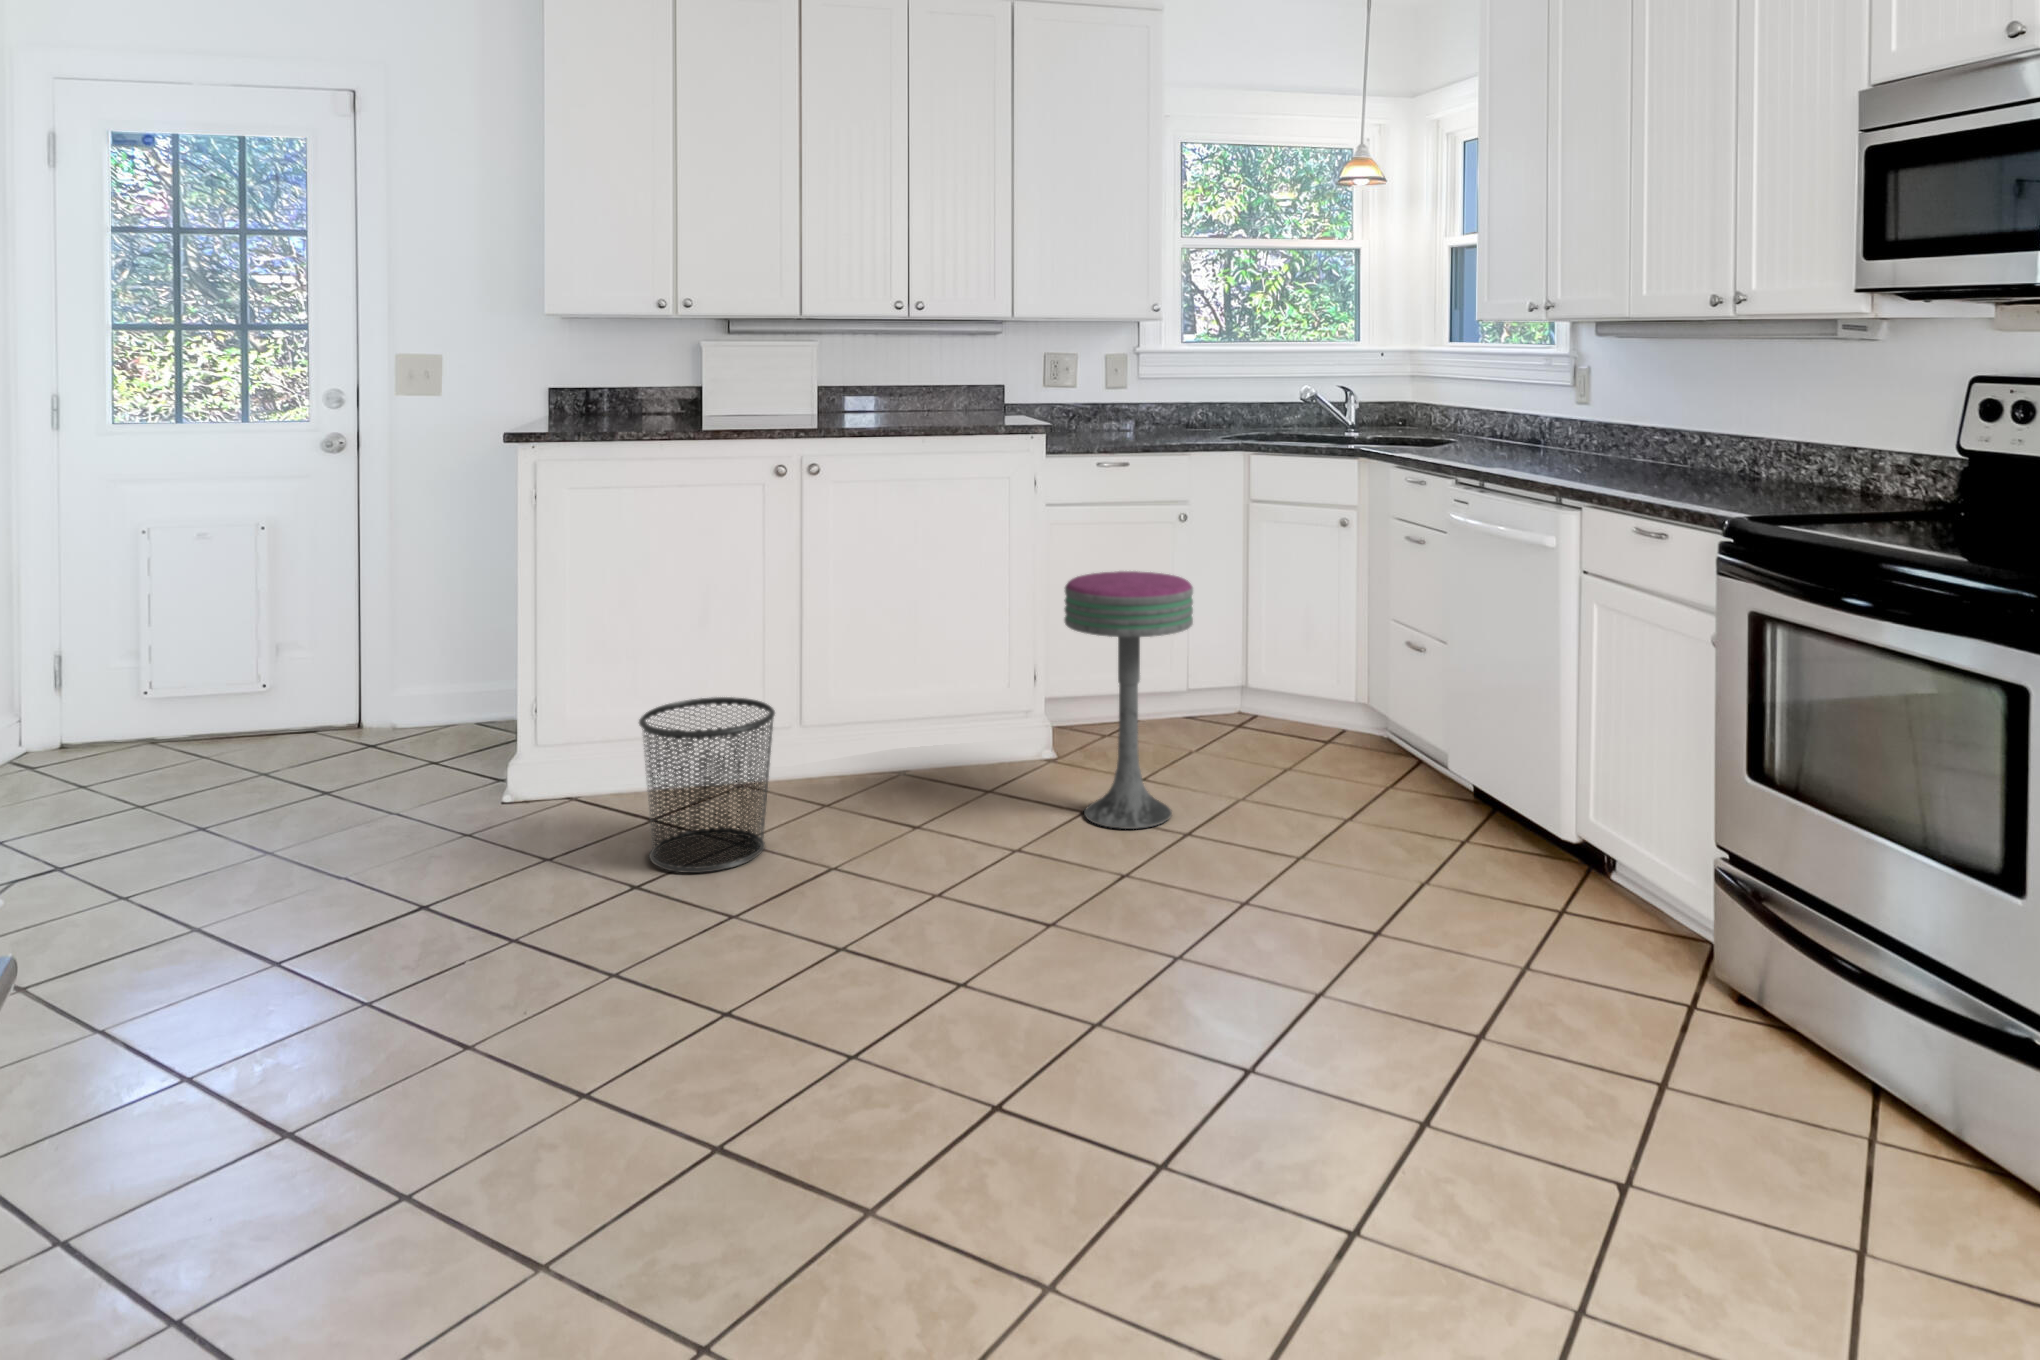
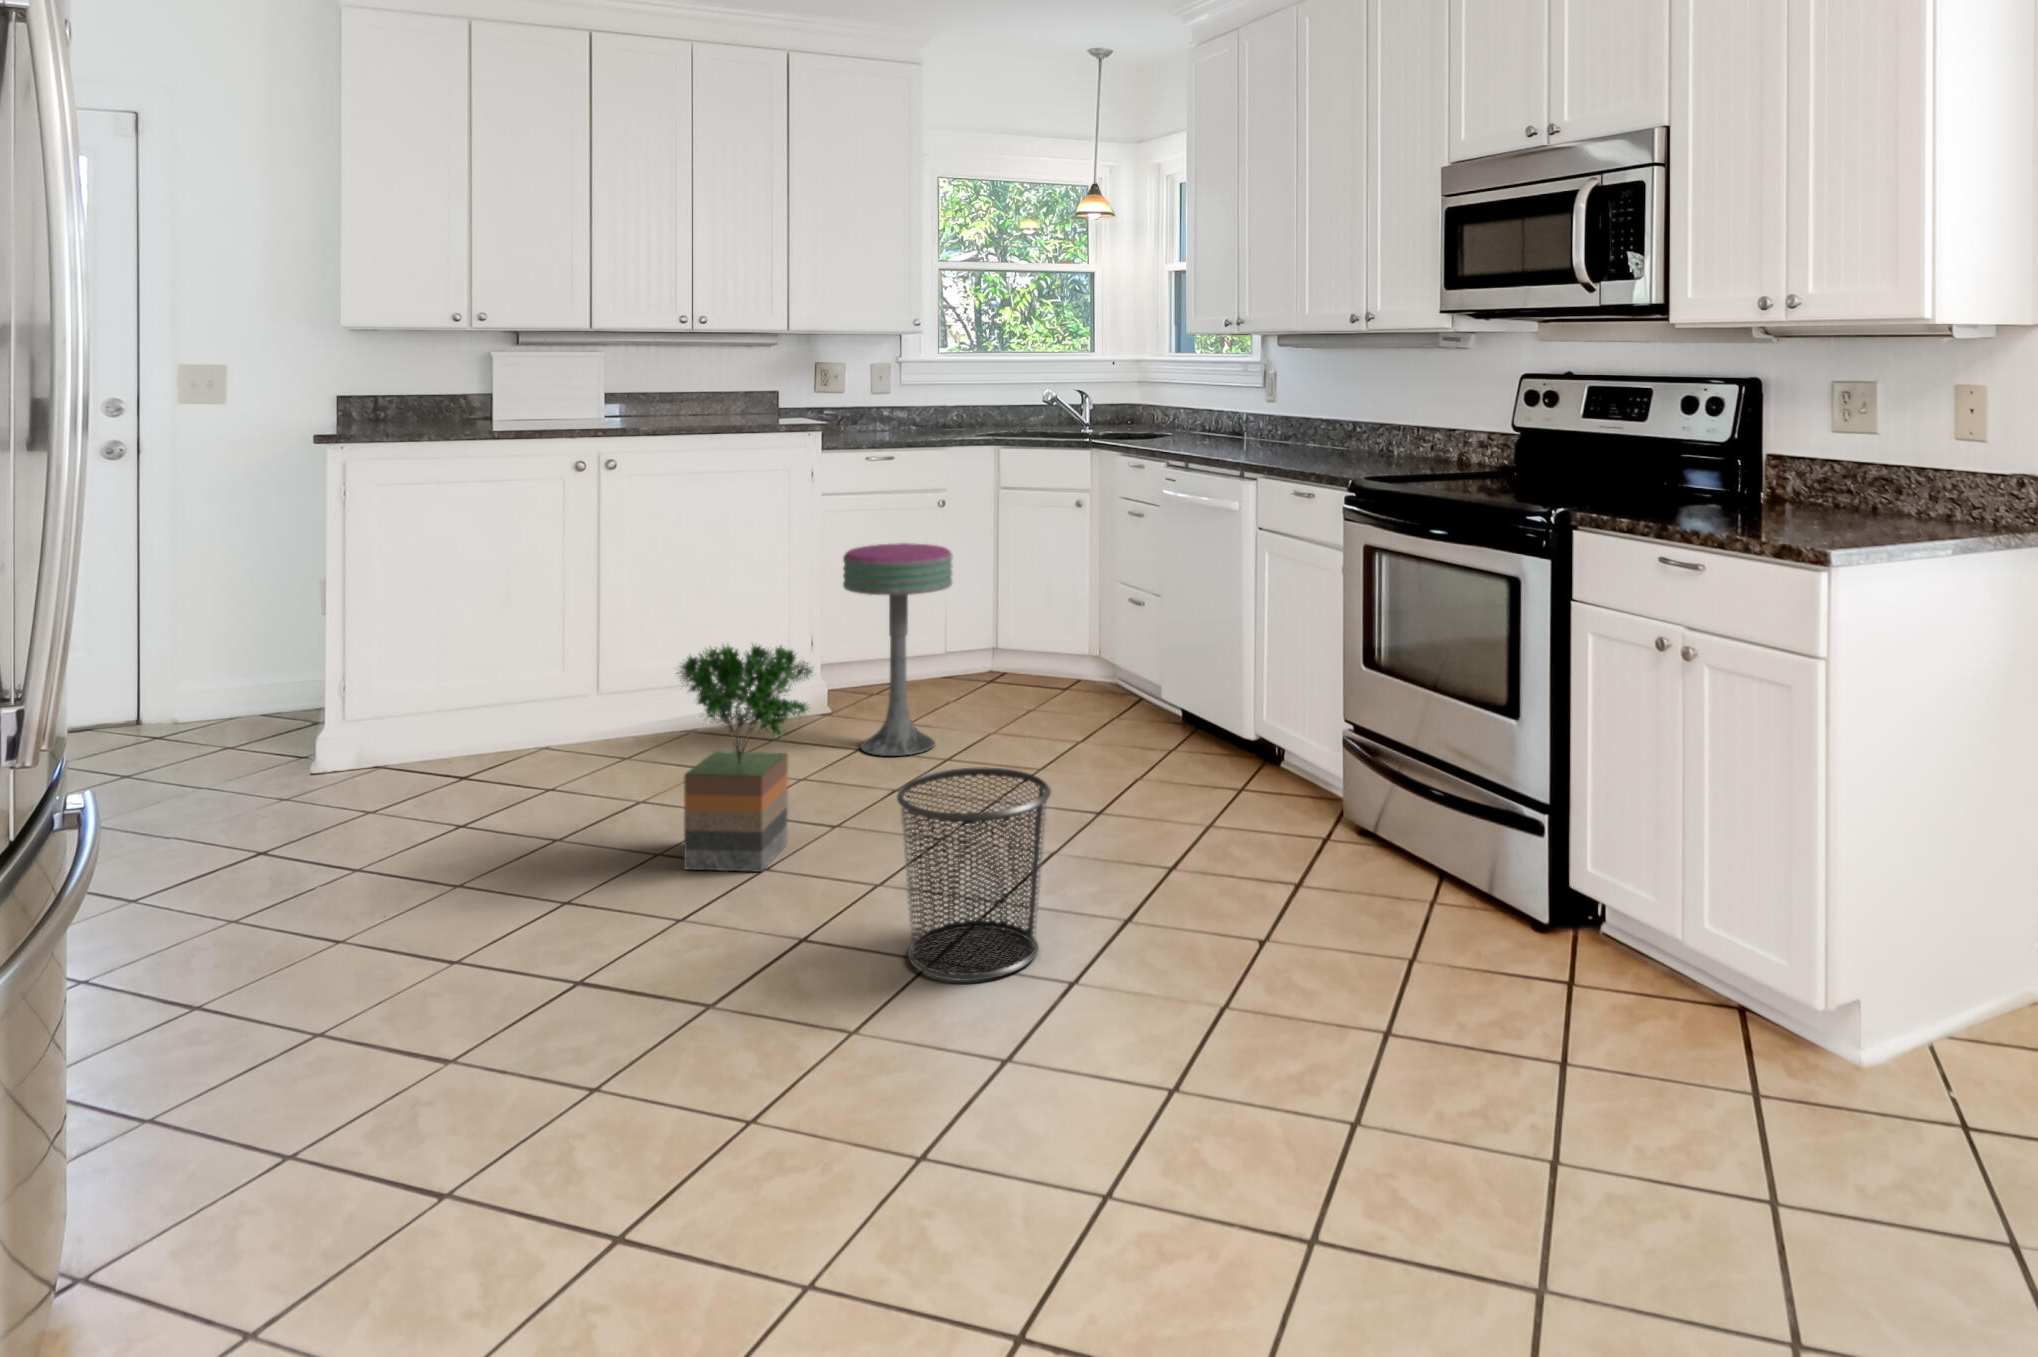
waste bin: present [639,697,775,873] -> present [897,768,1051,981]
potted tree: none [853,700,1023,993] -> present [677,644,813,872]

